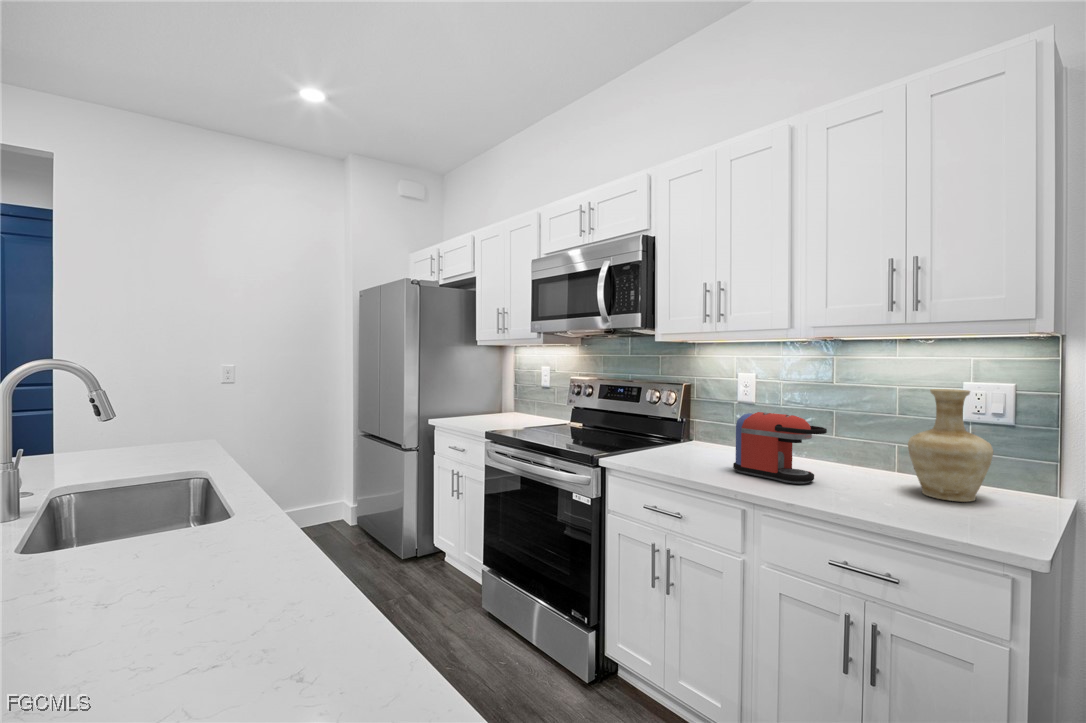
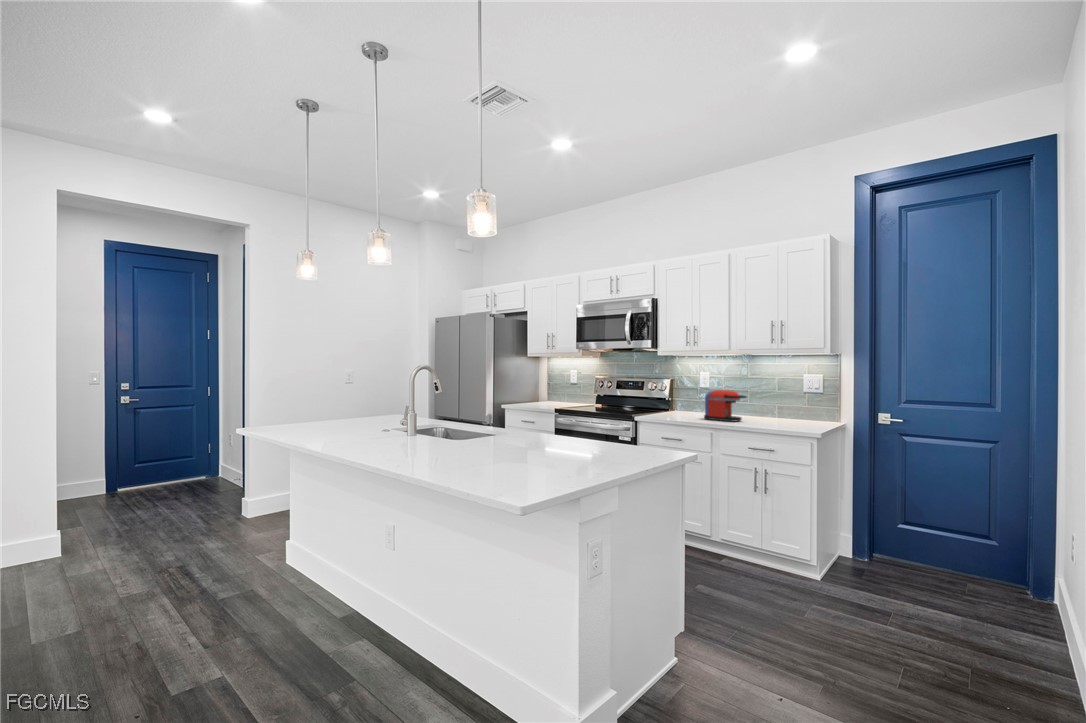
vase: present [908,389,993,502] -> none [780,377,812,424]

